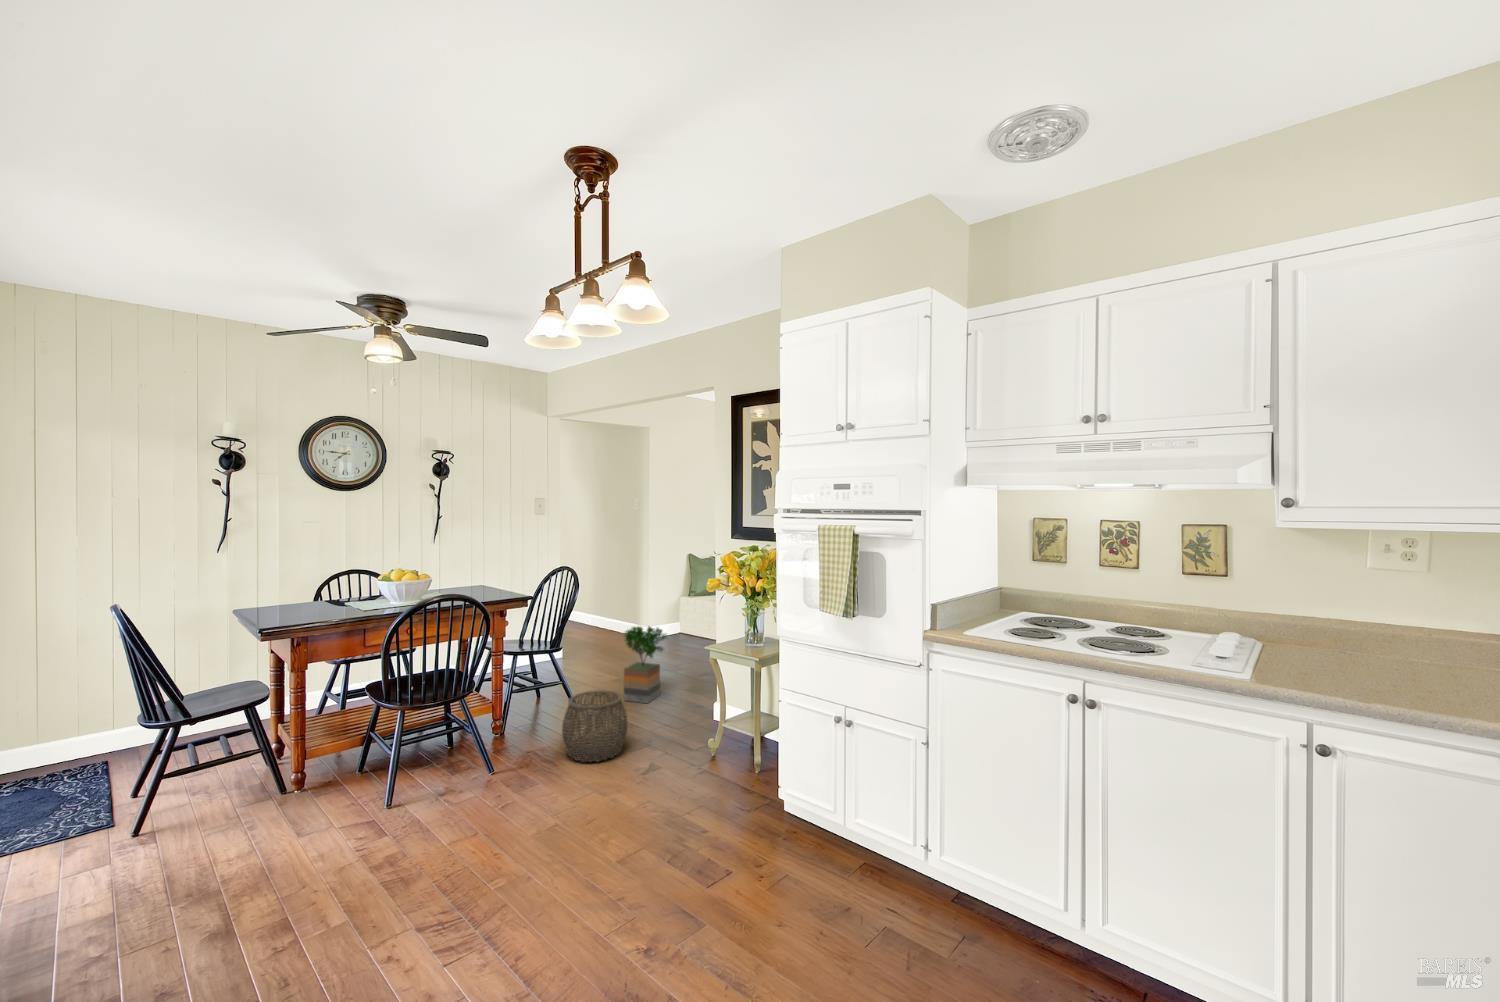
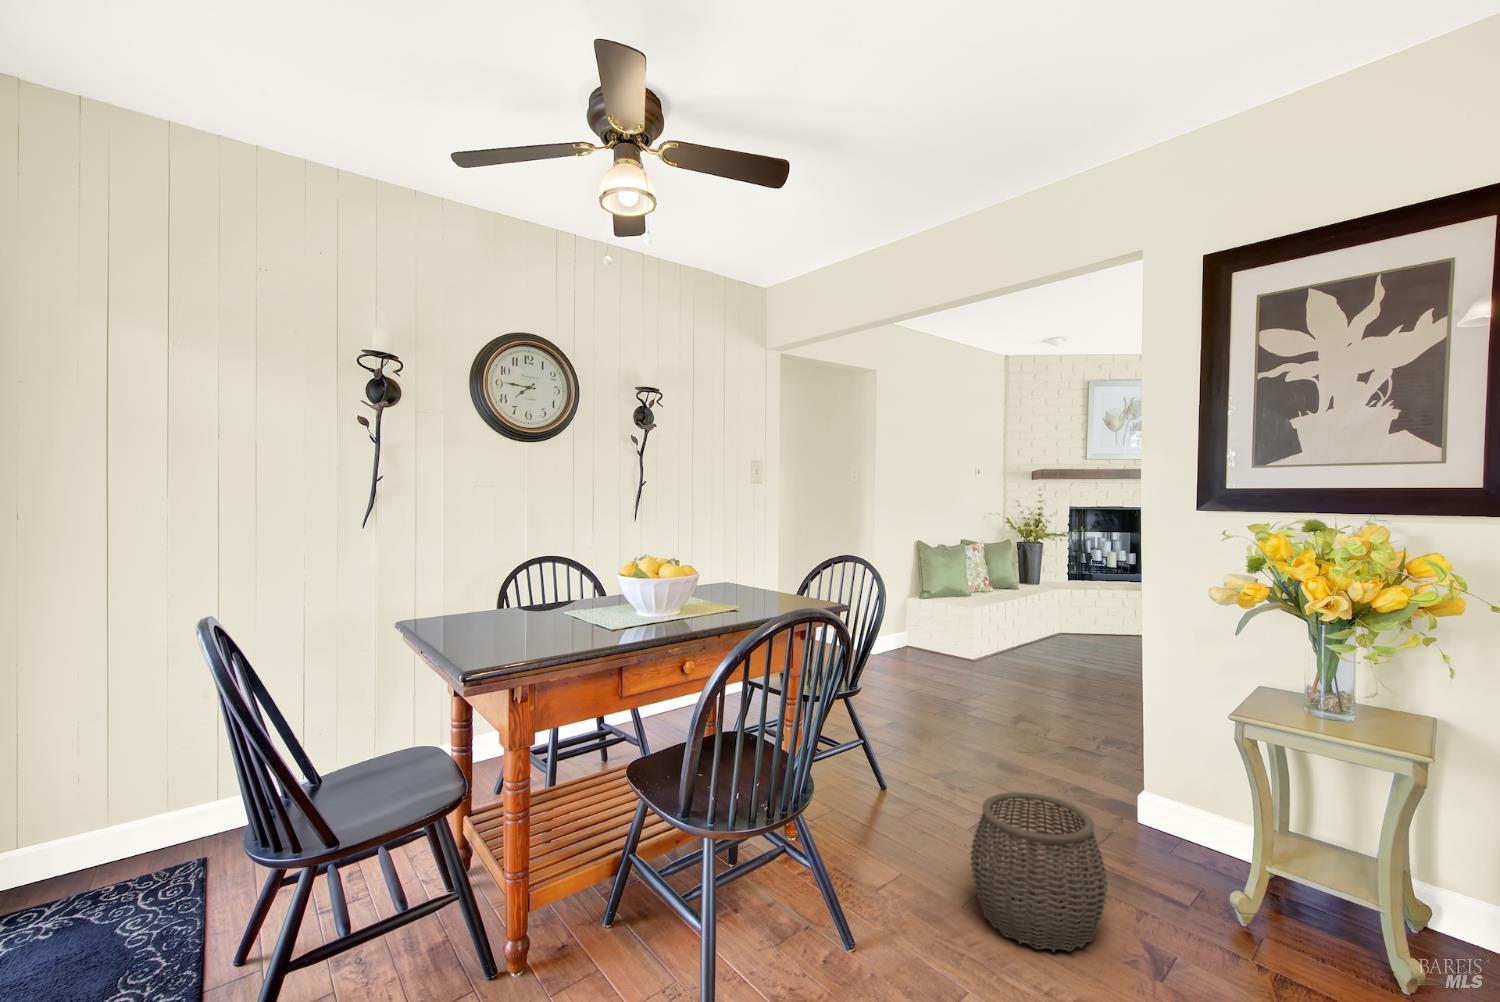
potted tree: present [624,627,667,703] -> none [962,662,1051,800]

